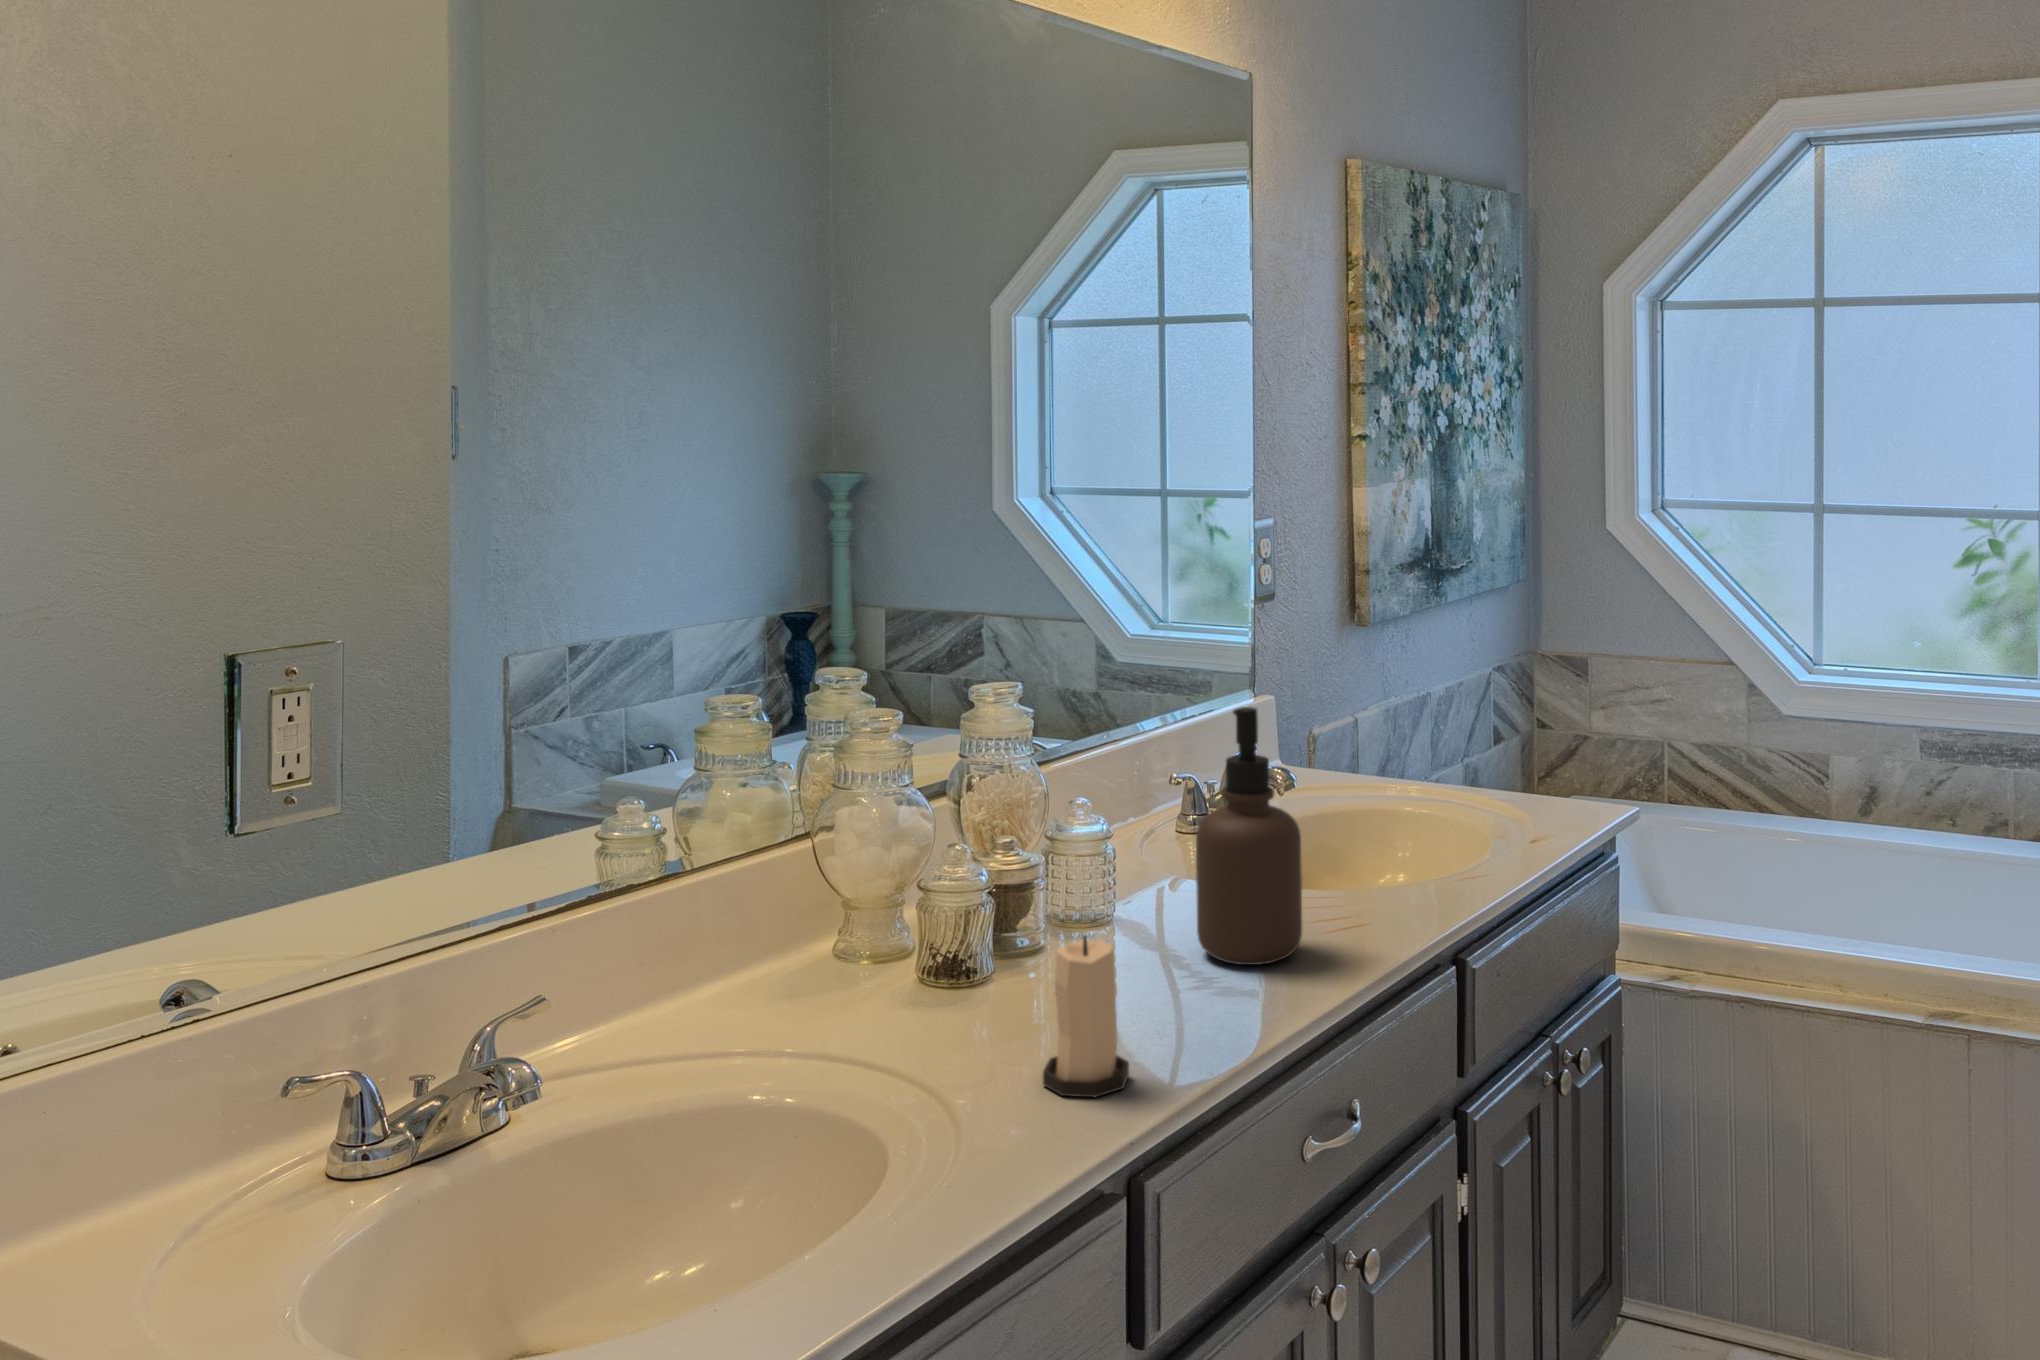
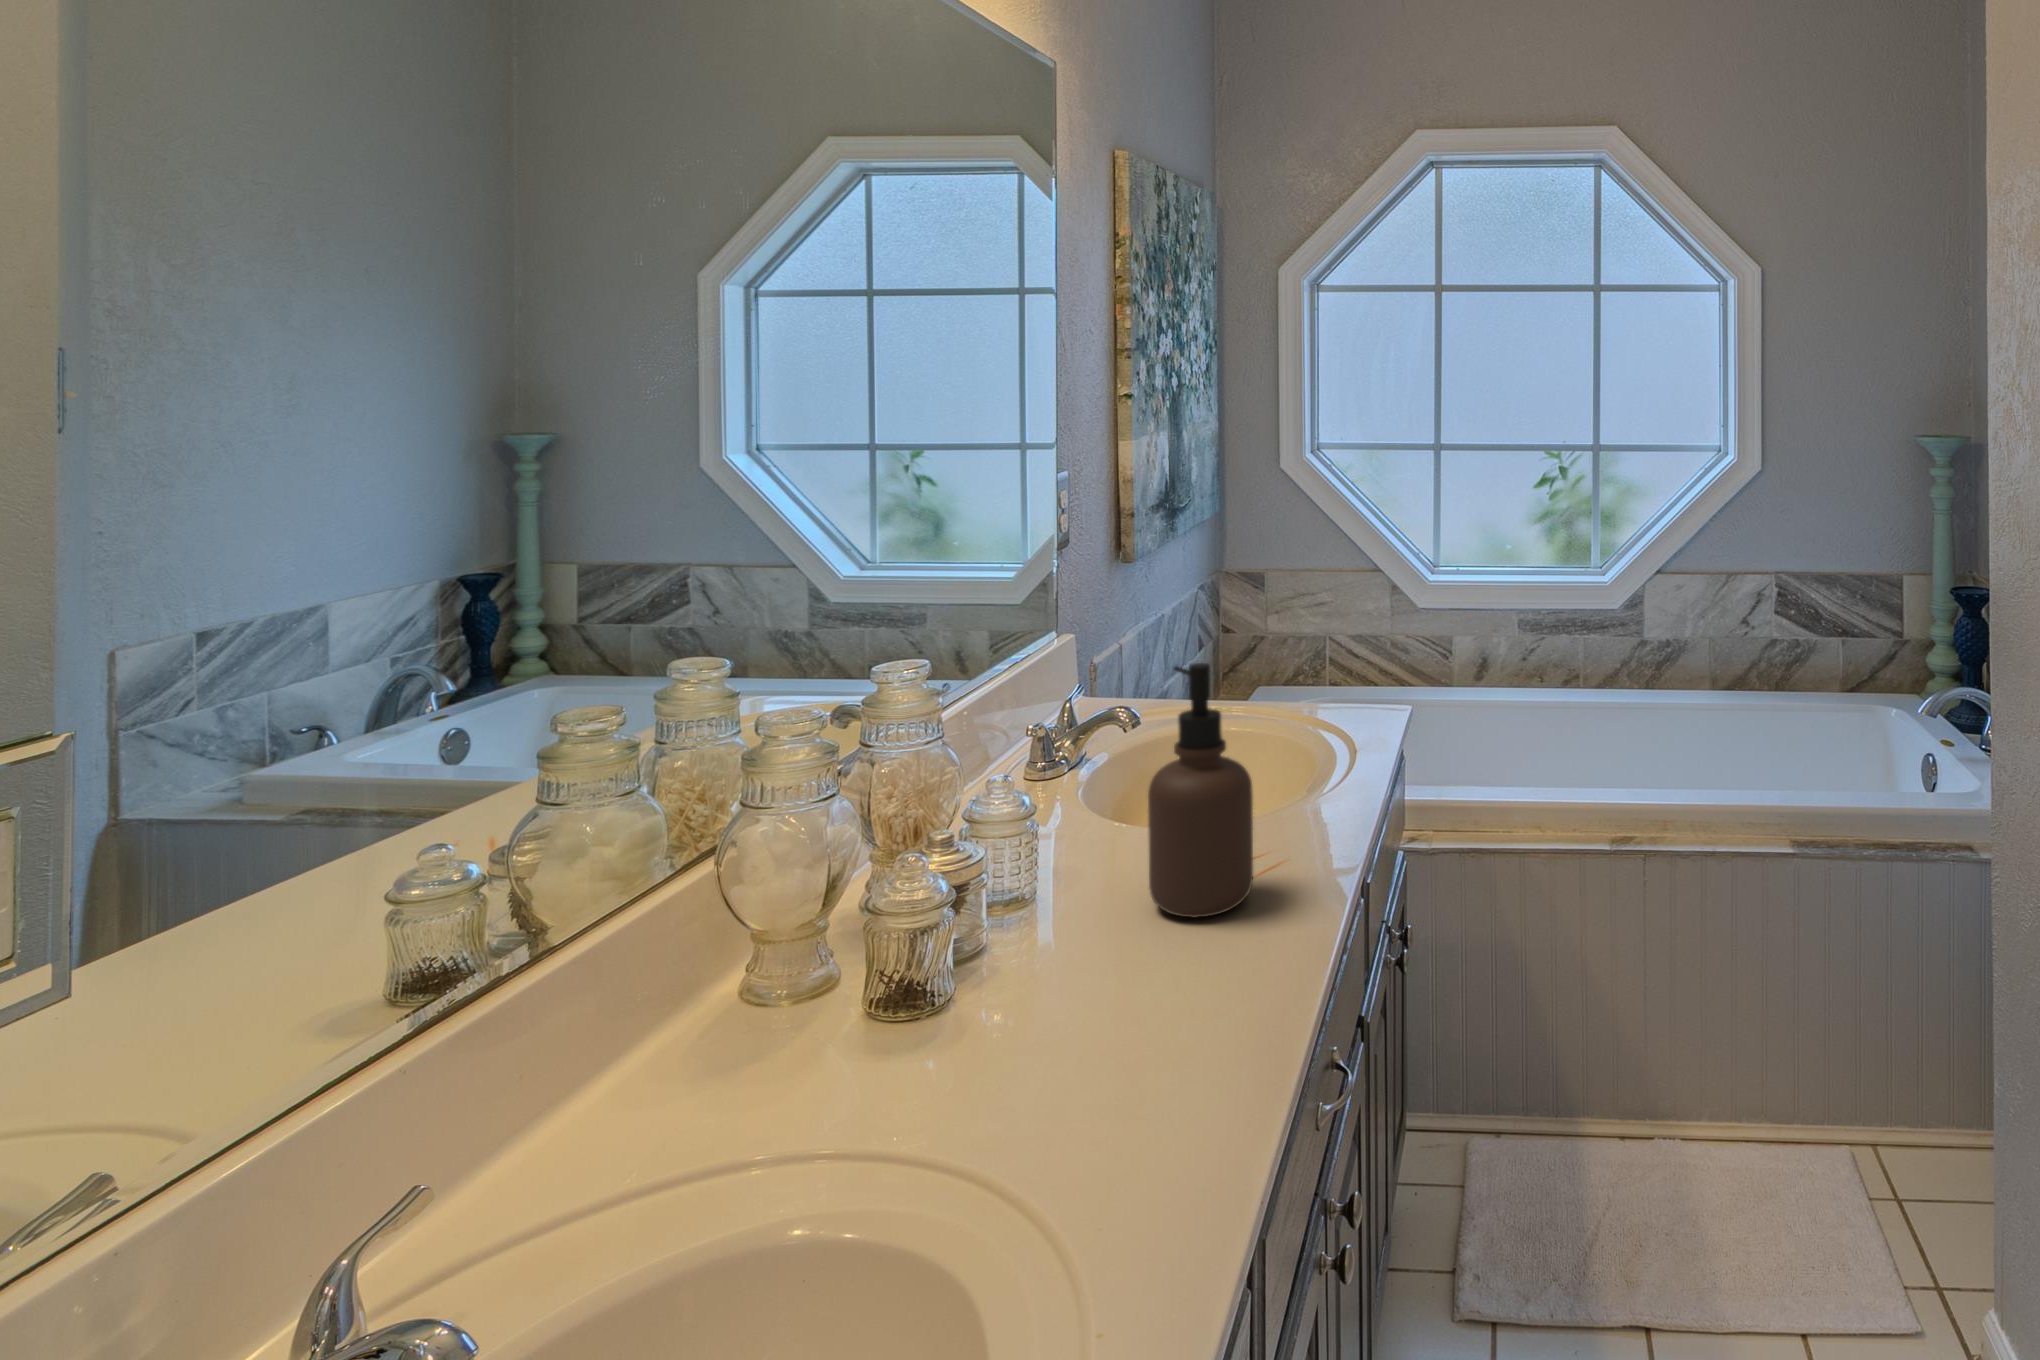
candle: present [1043,936,1129,1097] -> none [1110,936,1203,1120]

